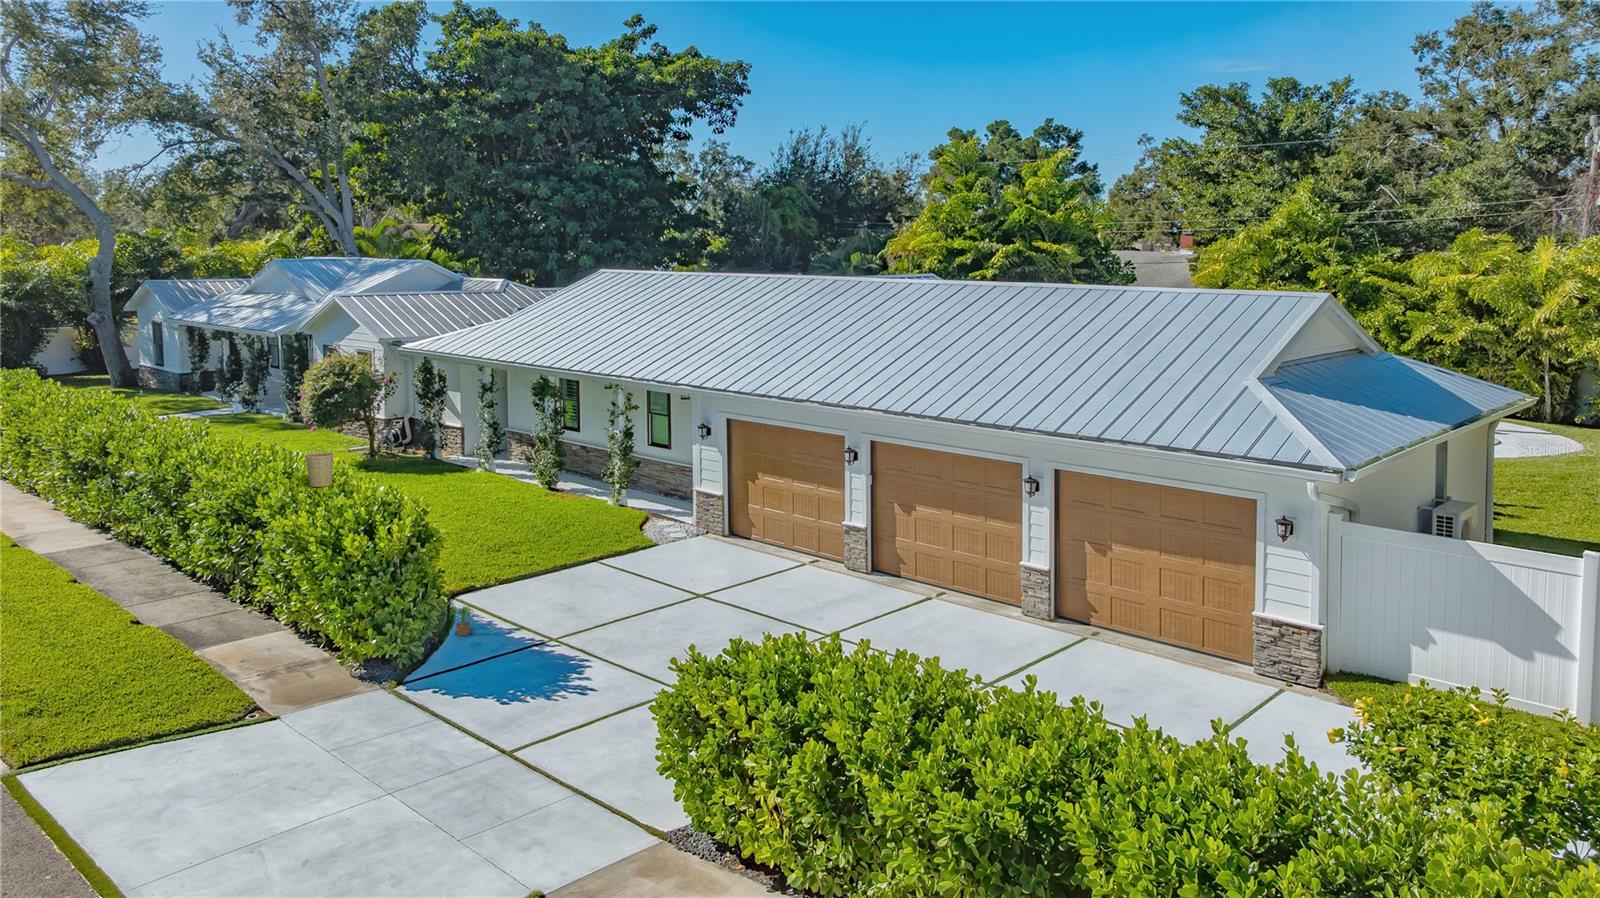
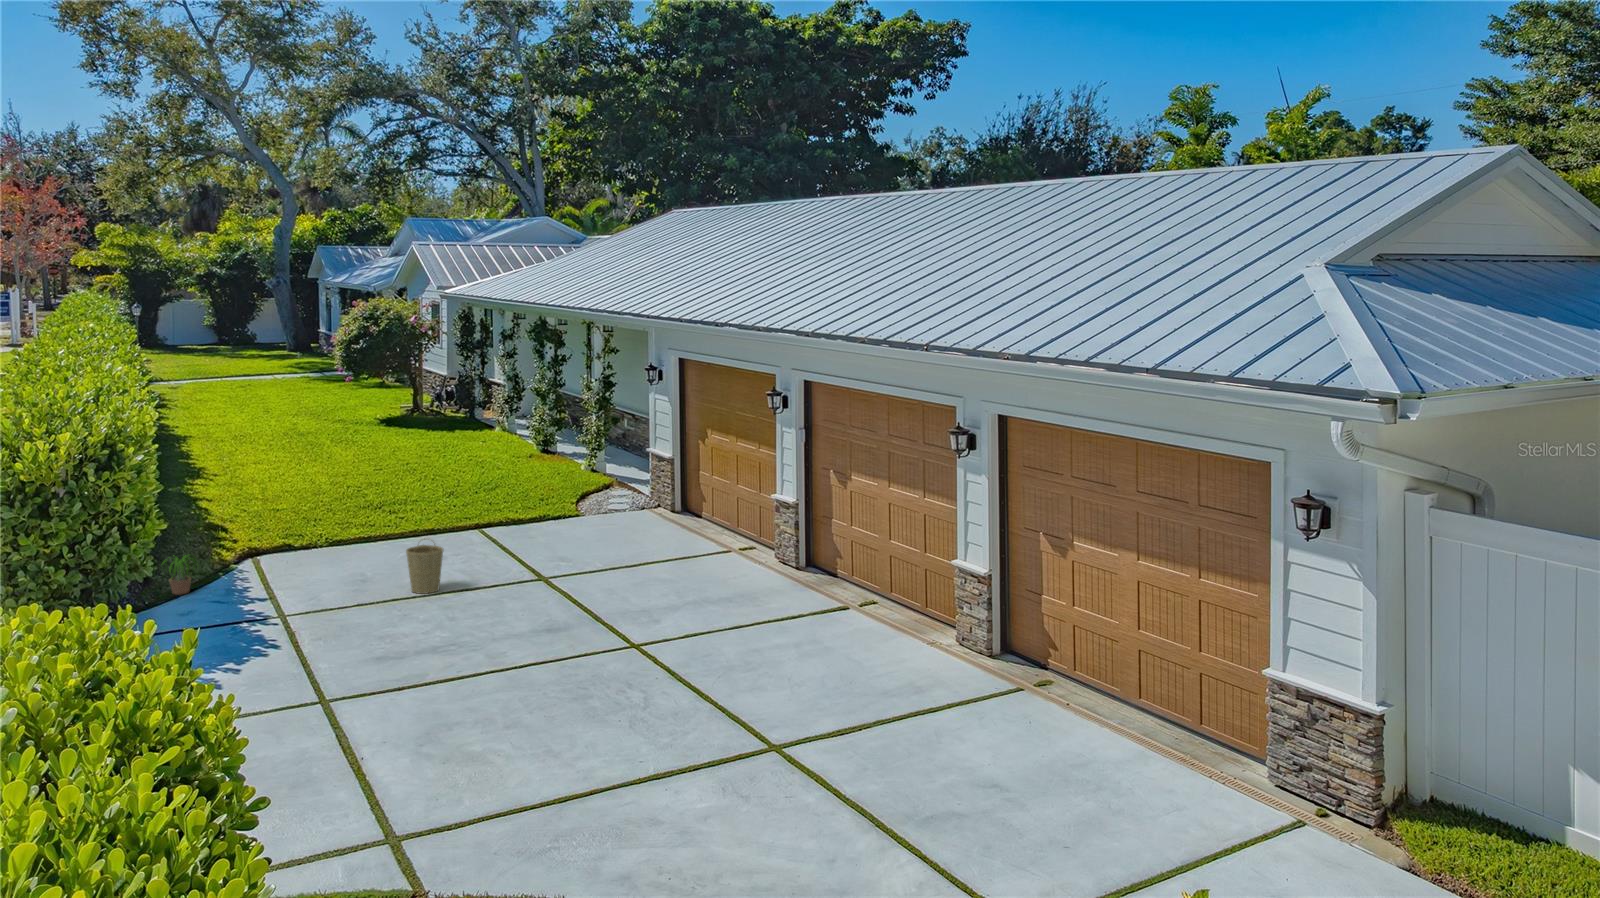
basket: present [305,447,334,487] -> present [406,545,443,594]

